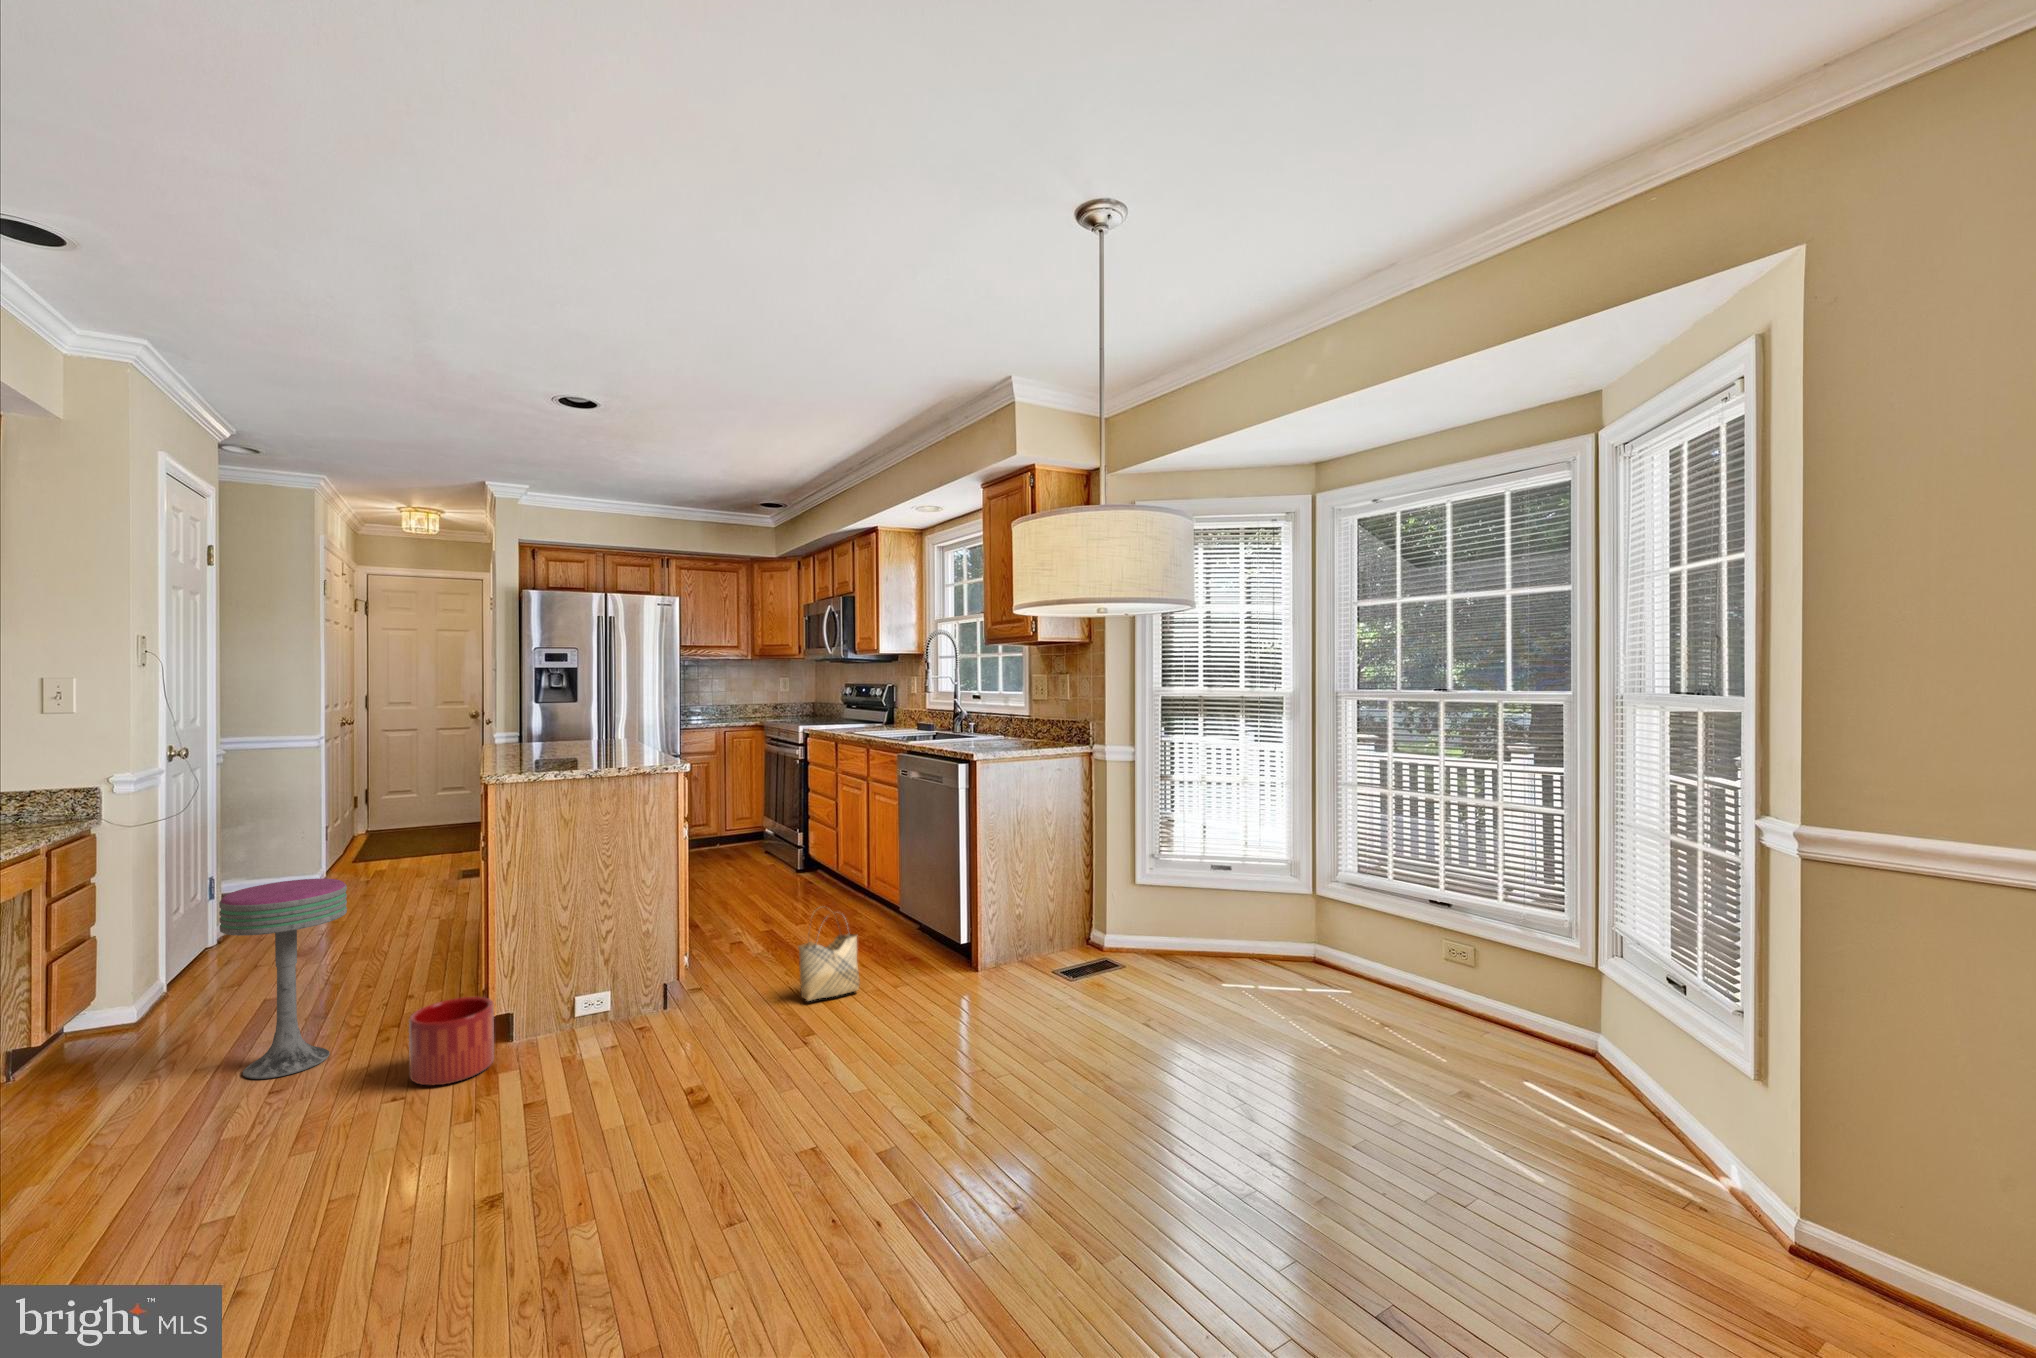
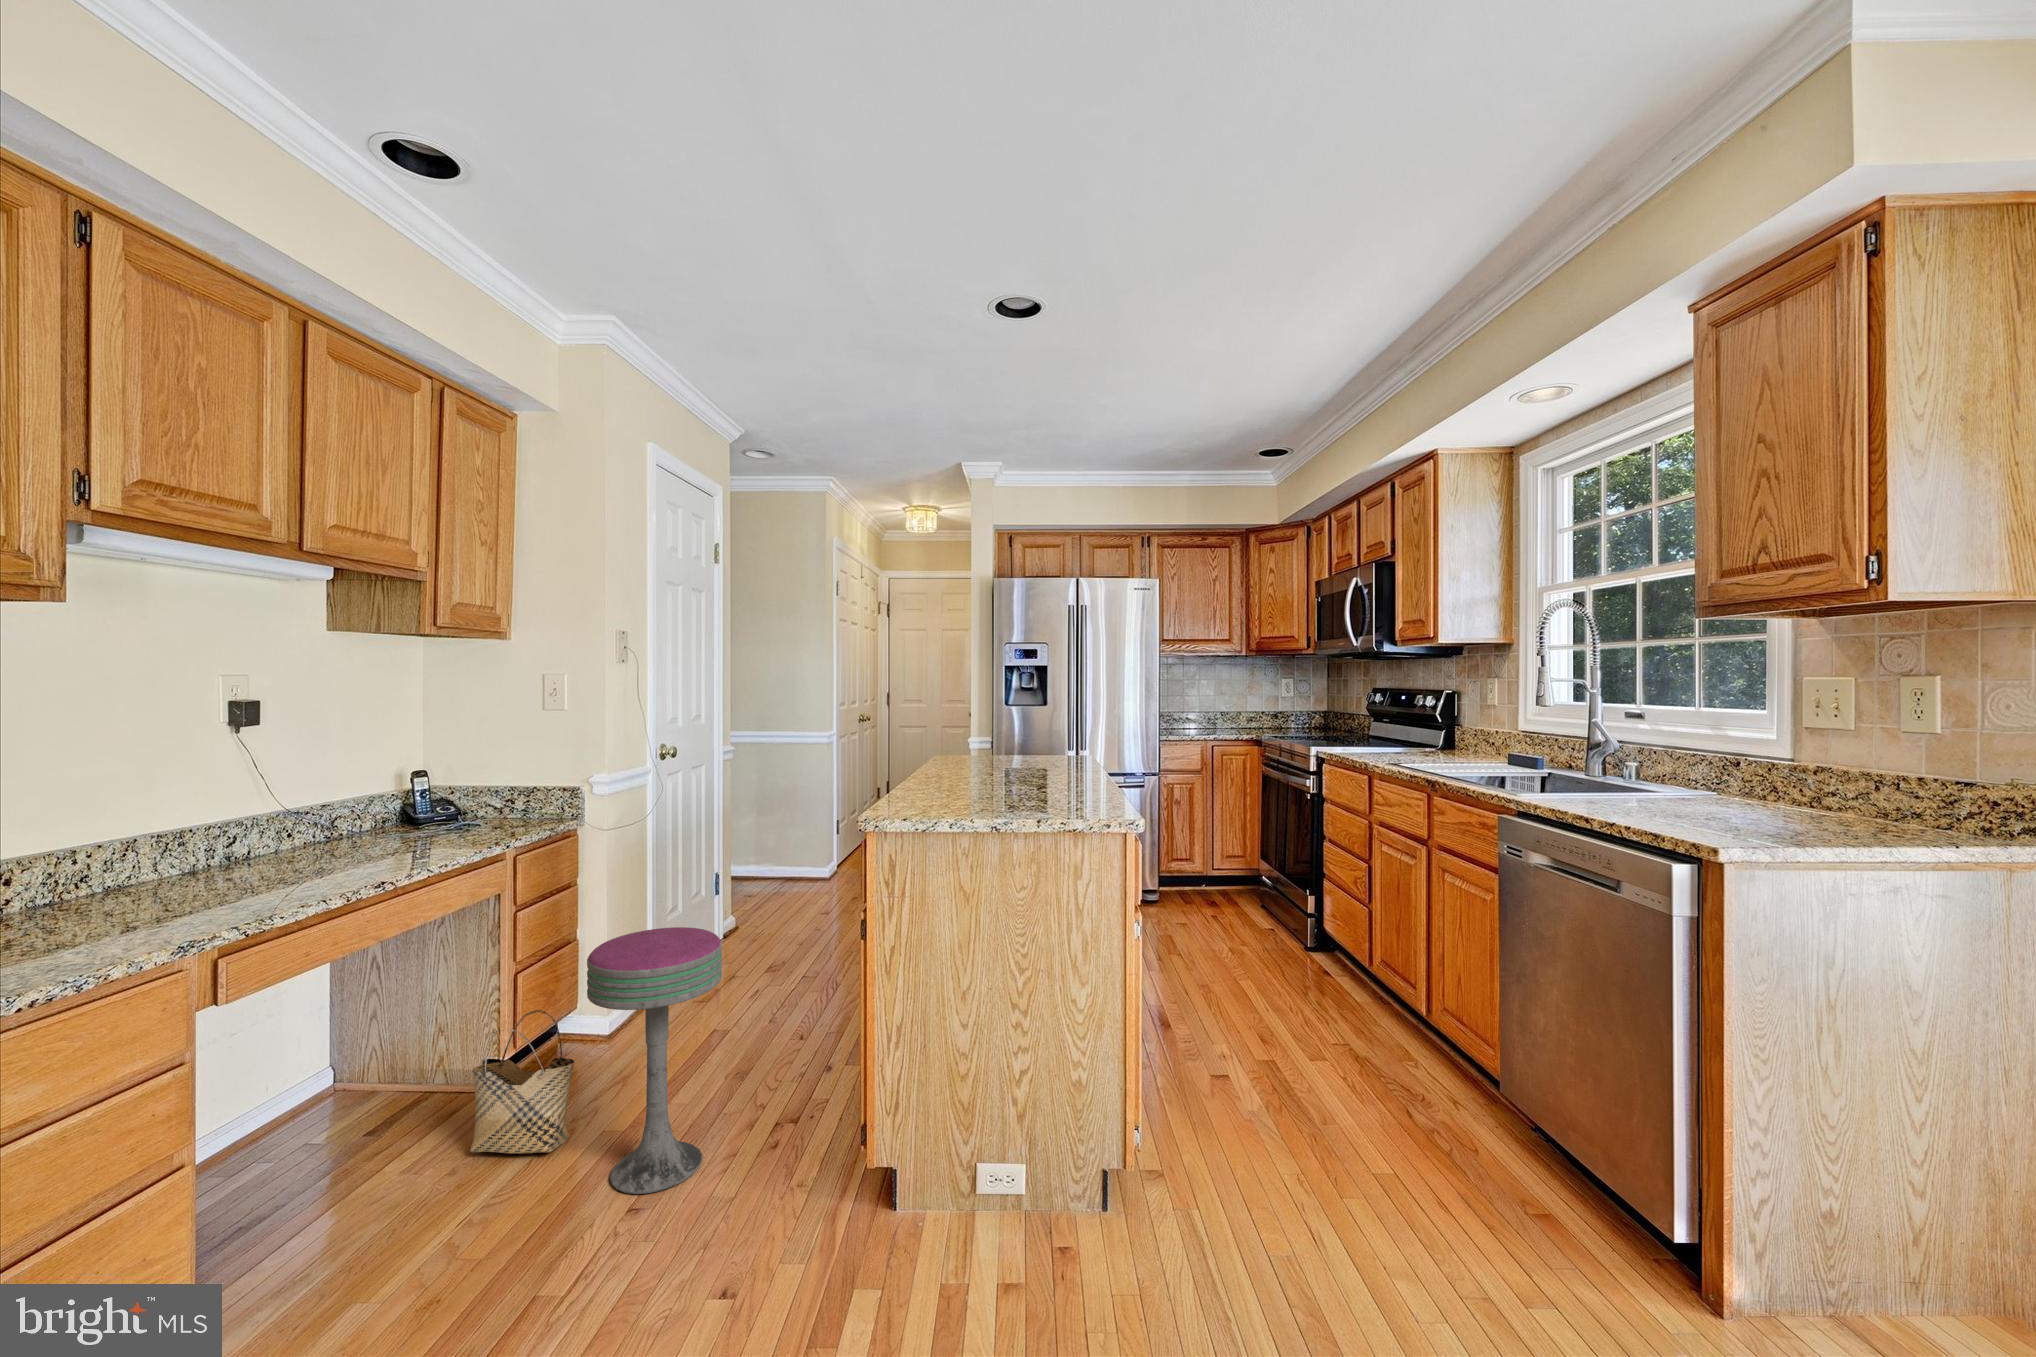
woven basket: present [798,913,860,1001] -> present [470,1010,574,1153]
planter: present [409,997,494,1085] -> none [739,1149,850,1307]

